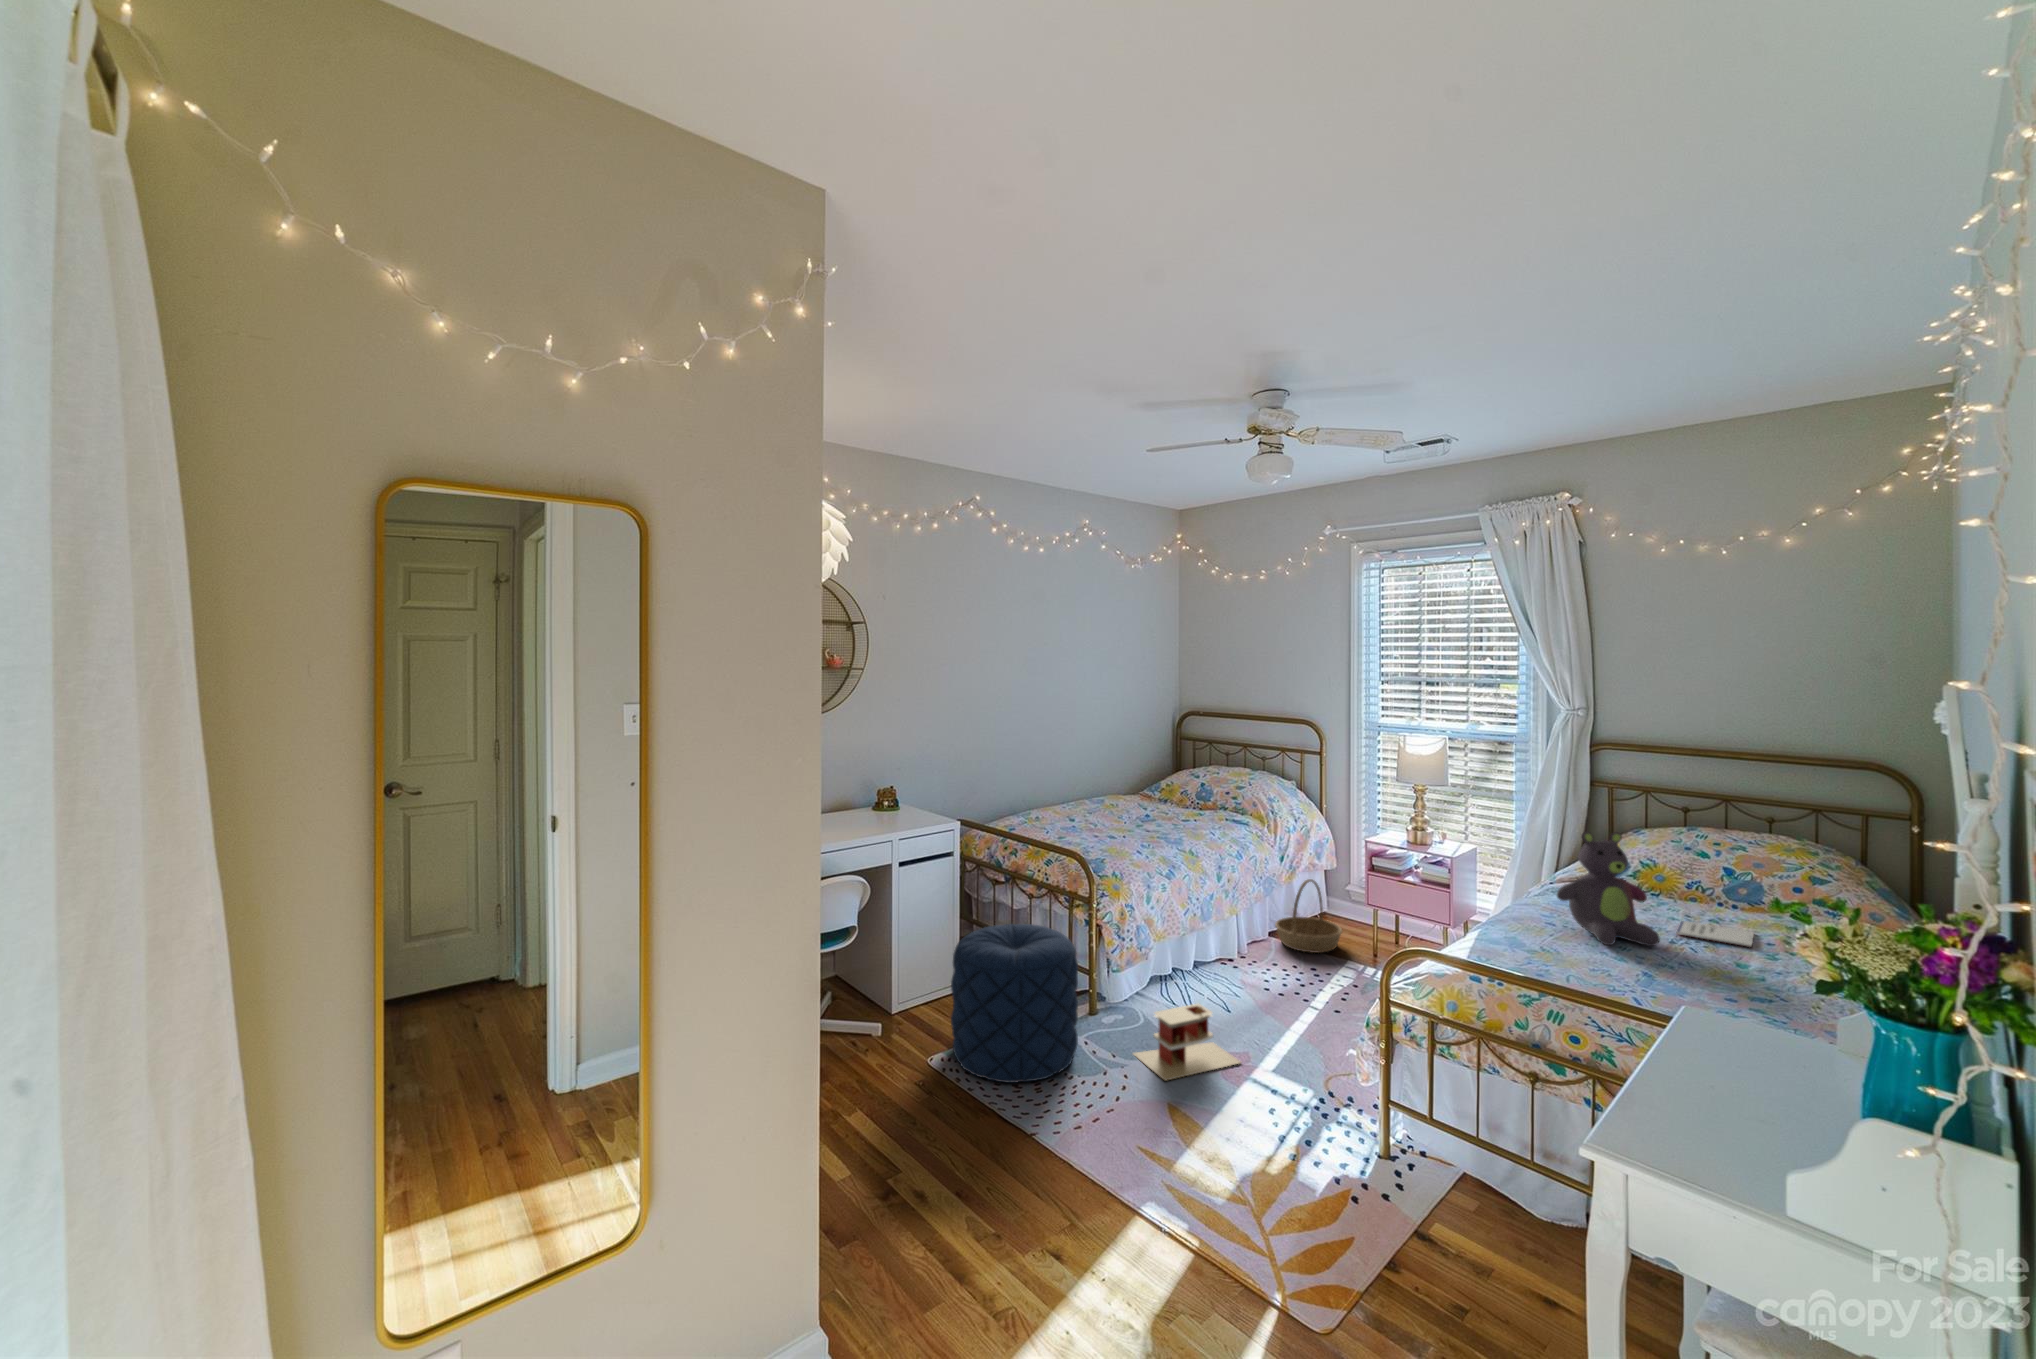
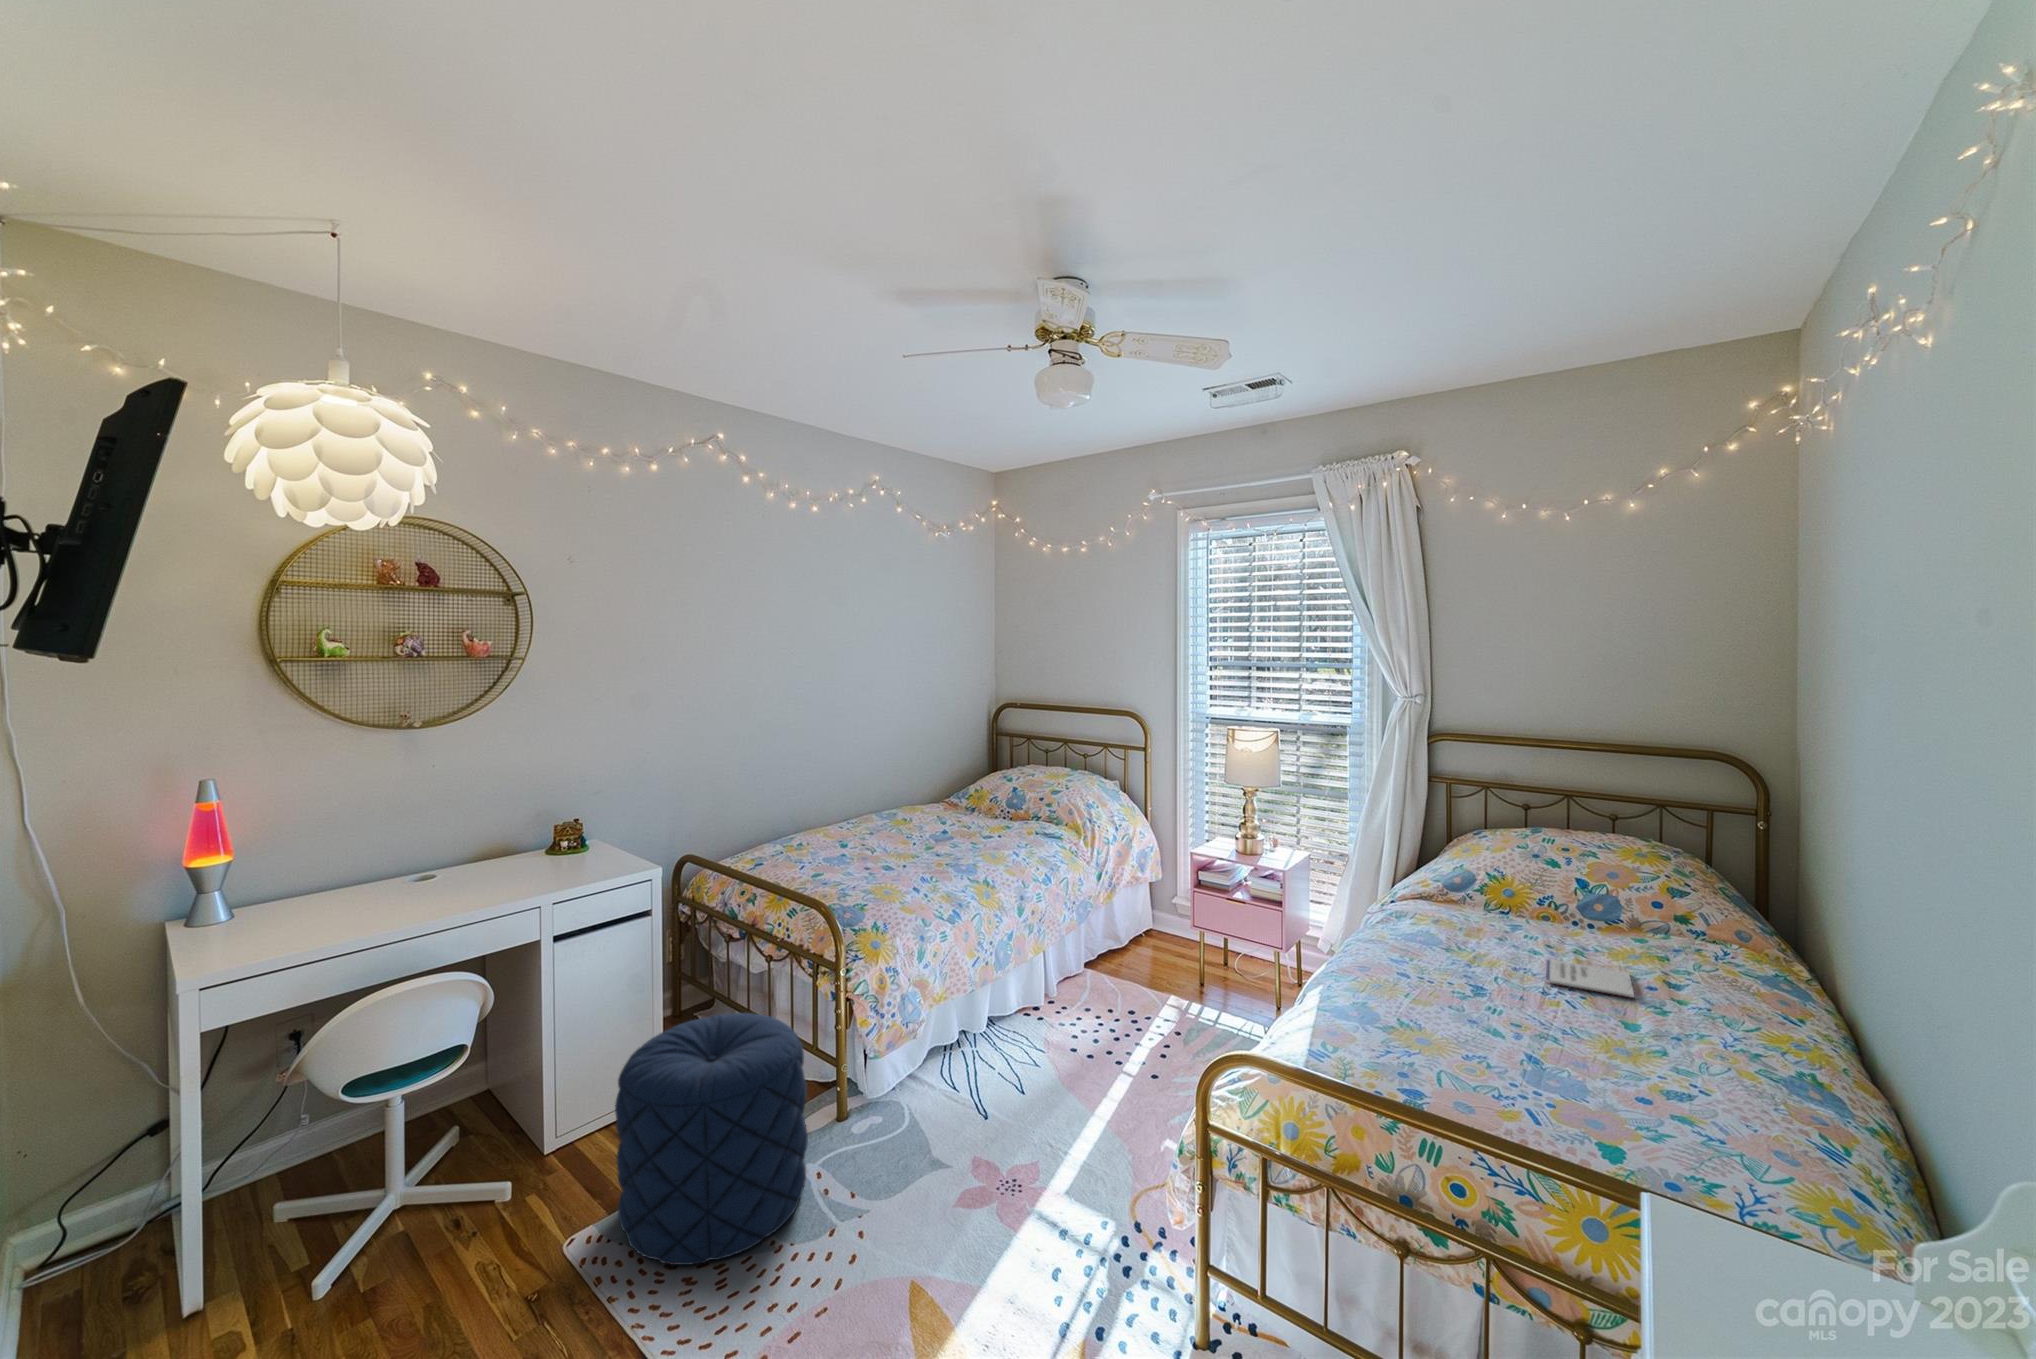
stuffed bear: present [1557,832,1660,946] -> none [1410,858,1533,1010]
basket: present [1275,879,1342,953] -> none [1089,901,1165,990]
toy house: present [1134,1004,1240,1080] -> none [881,1101,1029,1230]

